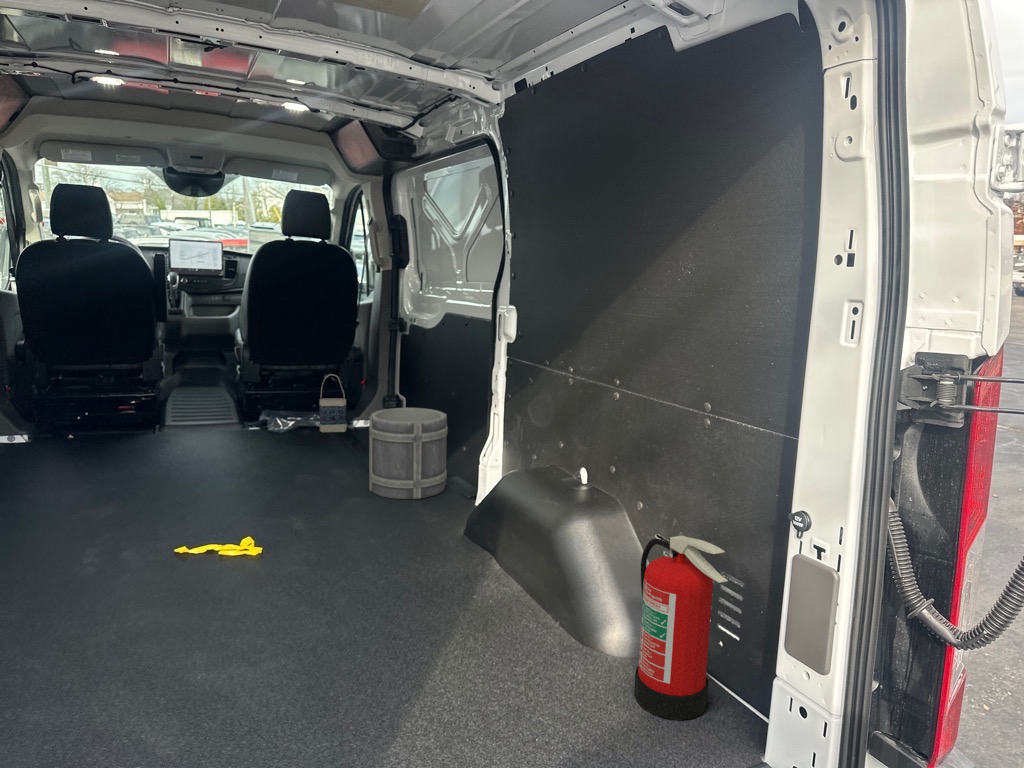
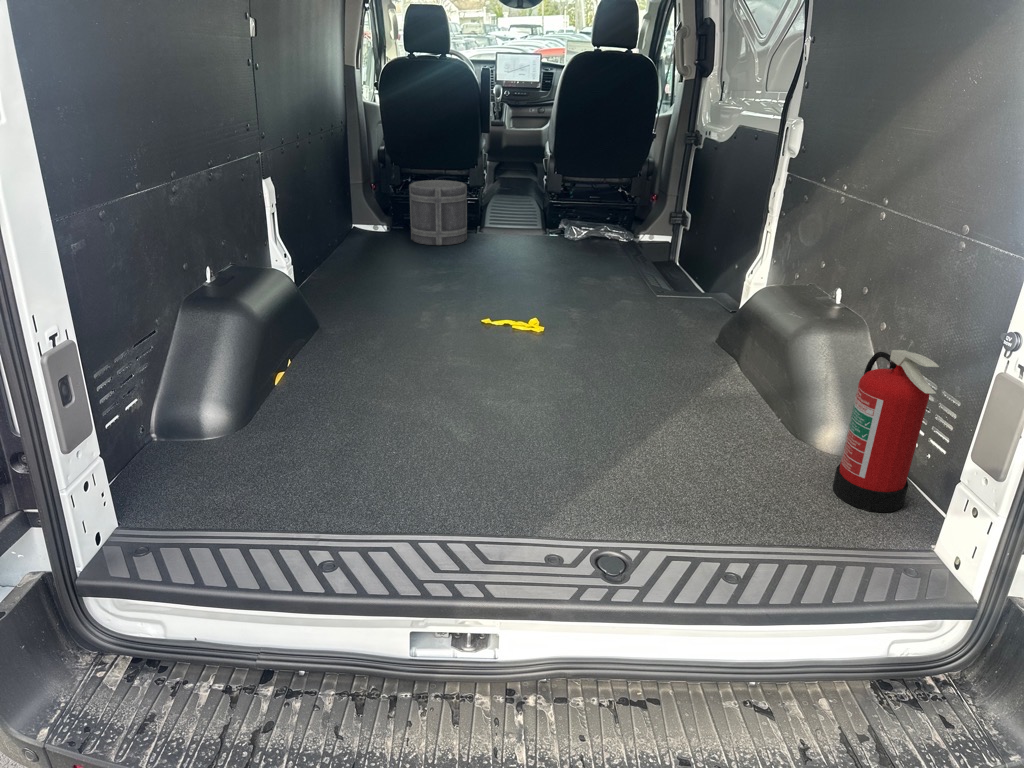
bag: present [320,374,346,432] -> none [611,187,638,243]
bucket: present [369,408,448,499] -> present [409,180,467,245]

